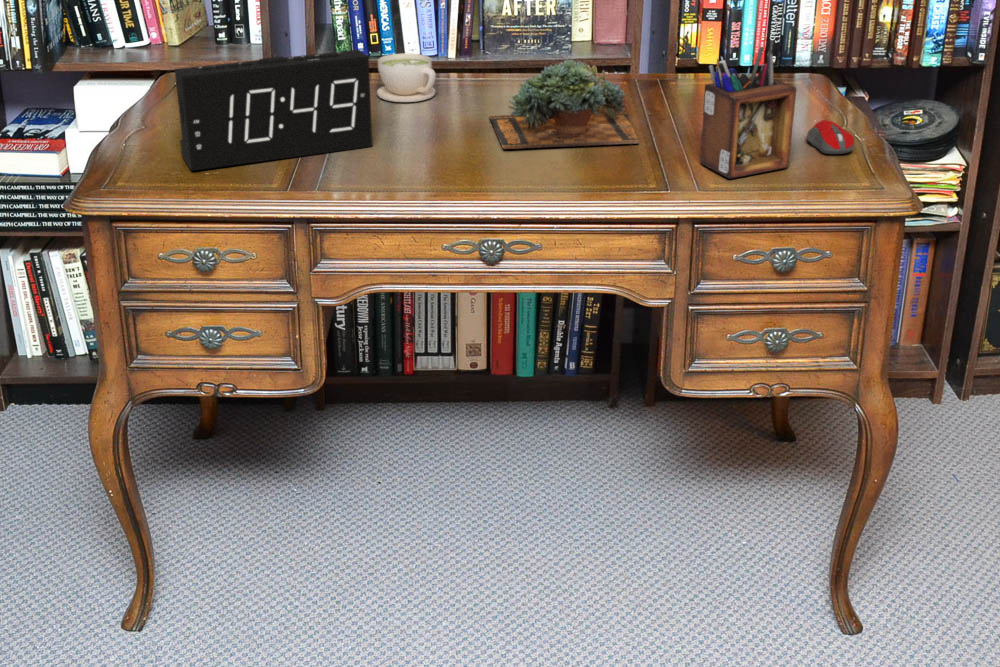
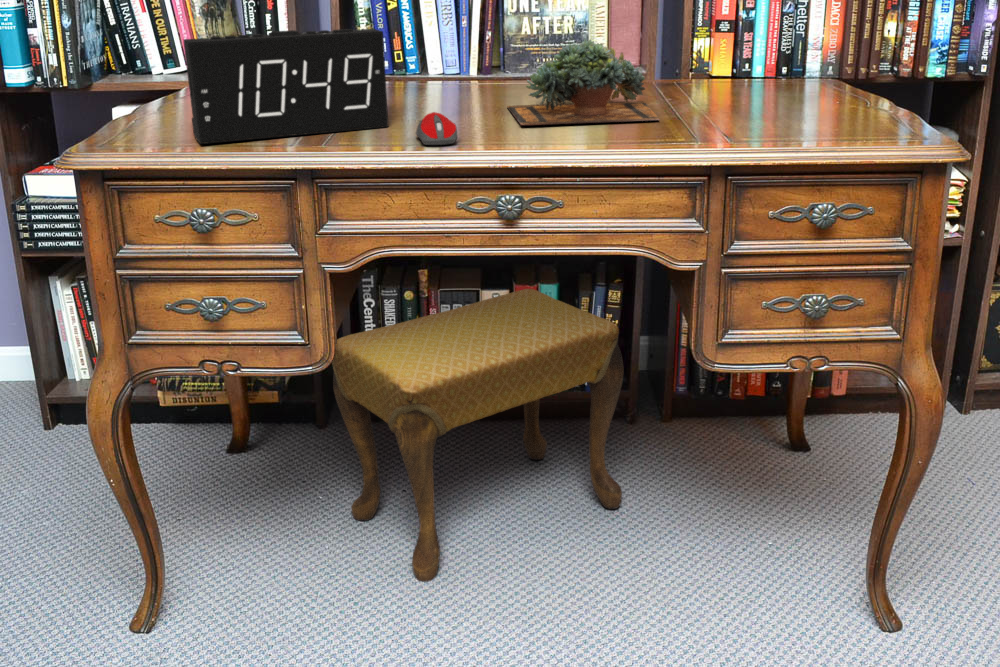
desk organizer: present [700,47,796,178] -> none [726,8,826,141]
coffee cup: present [377,53,435,102] -> none [397,56,454,99]
computer mouse: present [807,120,854,154] -> present [416,112,457,145]
footstool: none [310,282,602,582] -> present [332,289,623,582]

